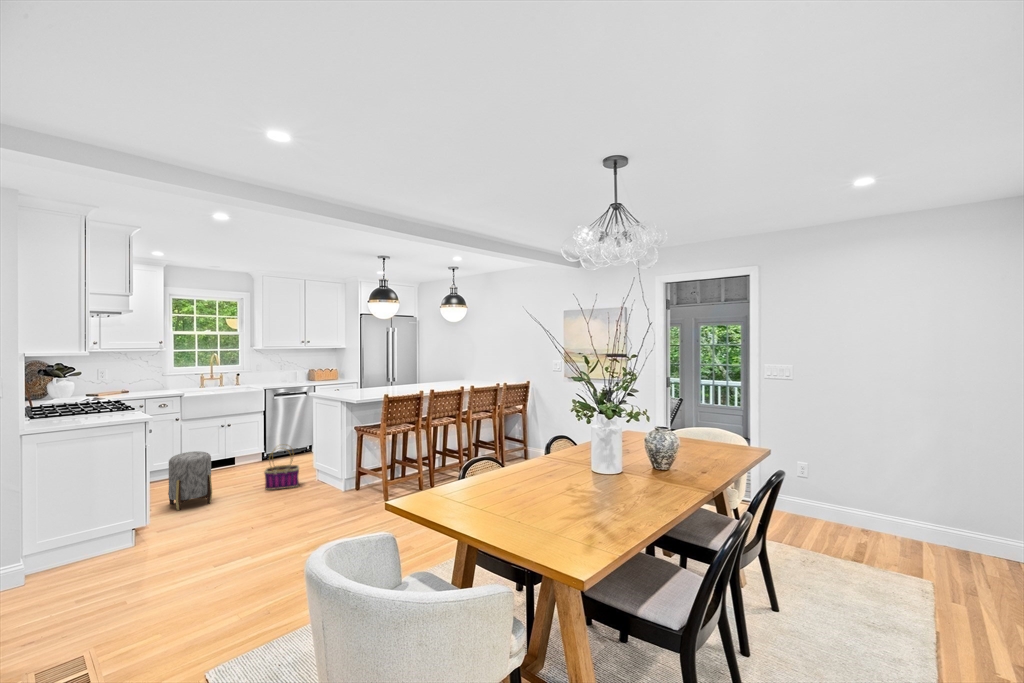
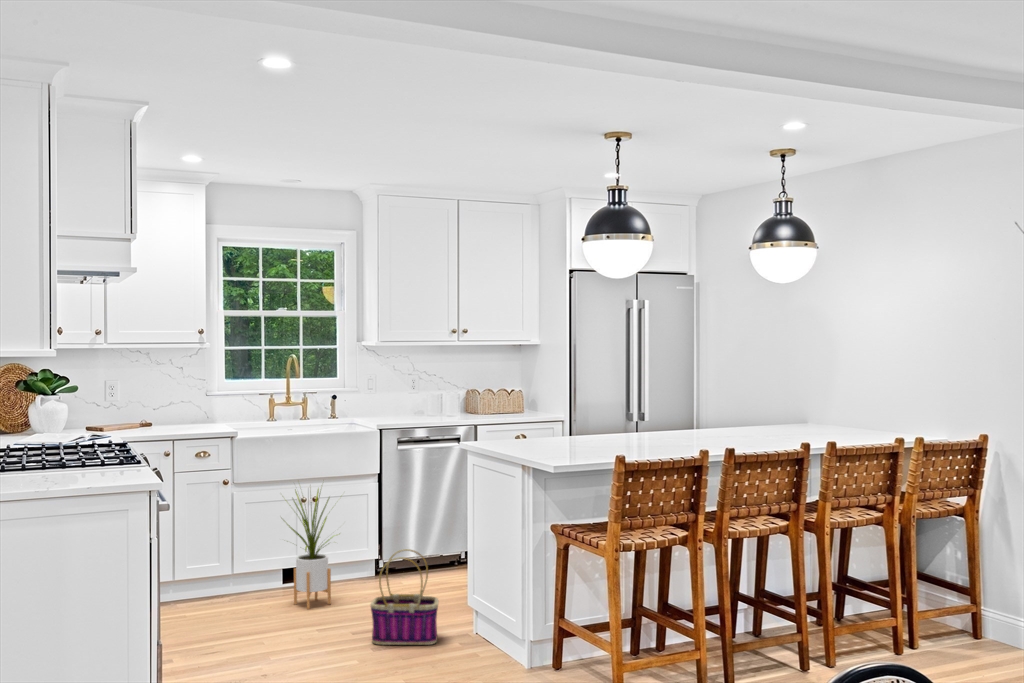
house plant: none [211,414,248,479] -> present [287,489,331,609]
stool: present [168,451,212,510] -> none [199,551,274,668]

